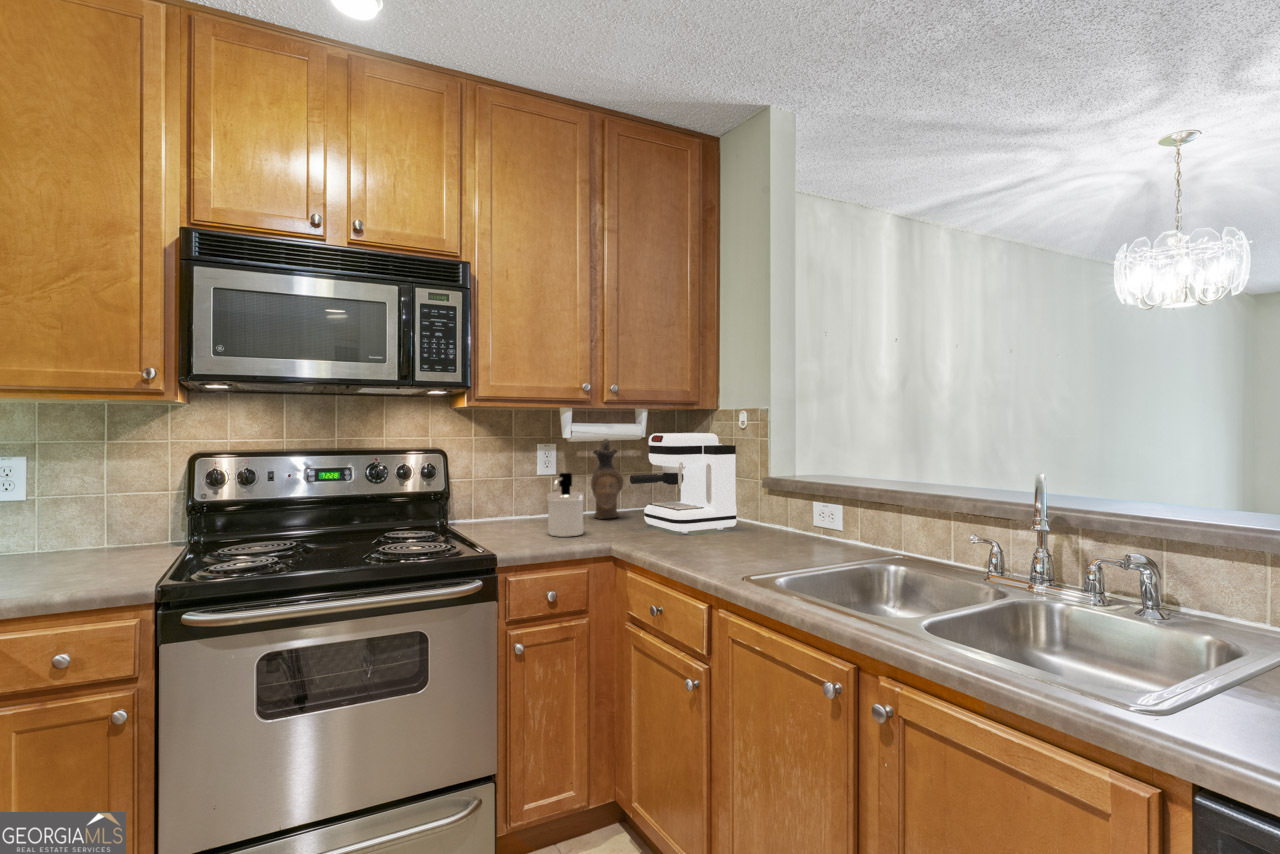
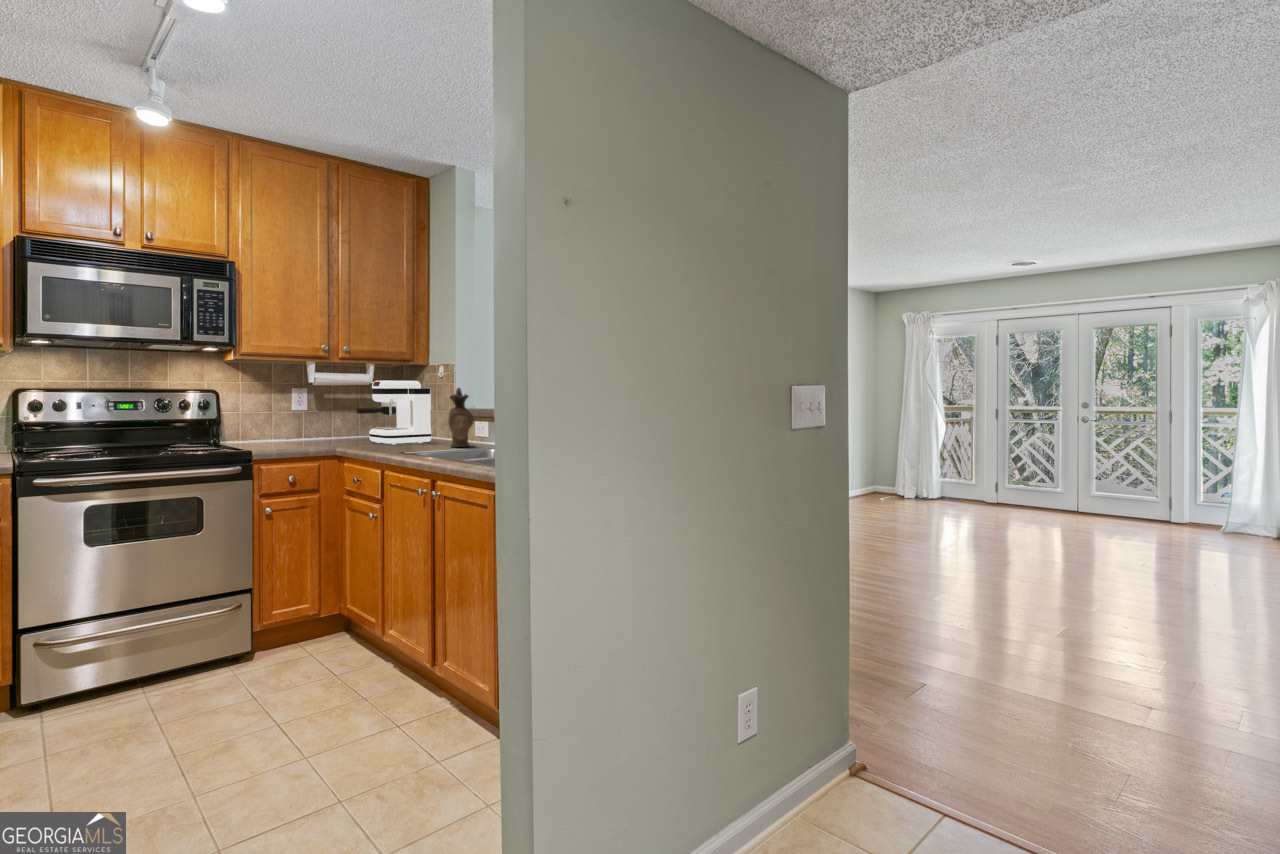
ceramic pitcher: present [591,439,623,518] -> present [448,388,474,447]
soap dispenser: present [547,473,585,537] -> none [295,405,322,447]

